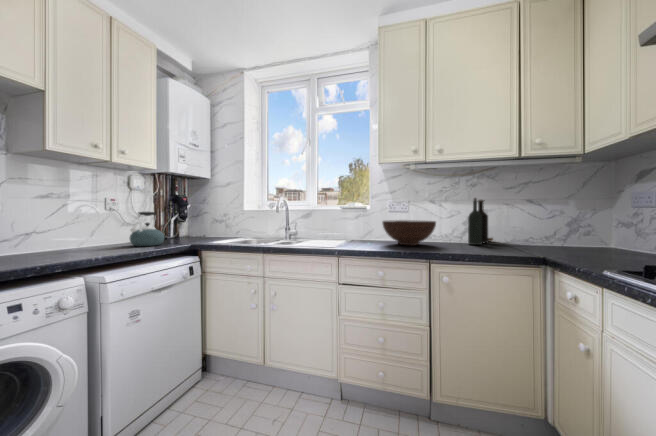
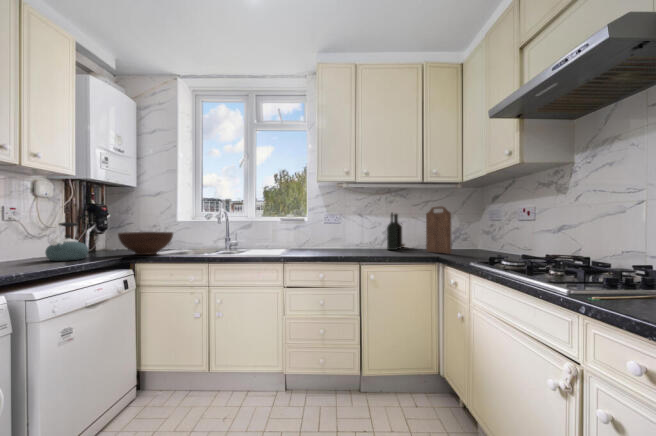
cutting board: none [525,188,566,253] -> present [426,206,452,254]
fruit bowl: present [383,220,436,245] -> present [118,232,173,255]

